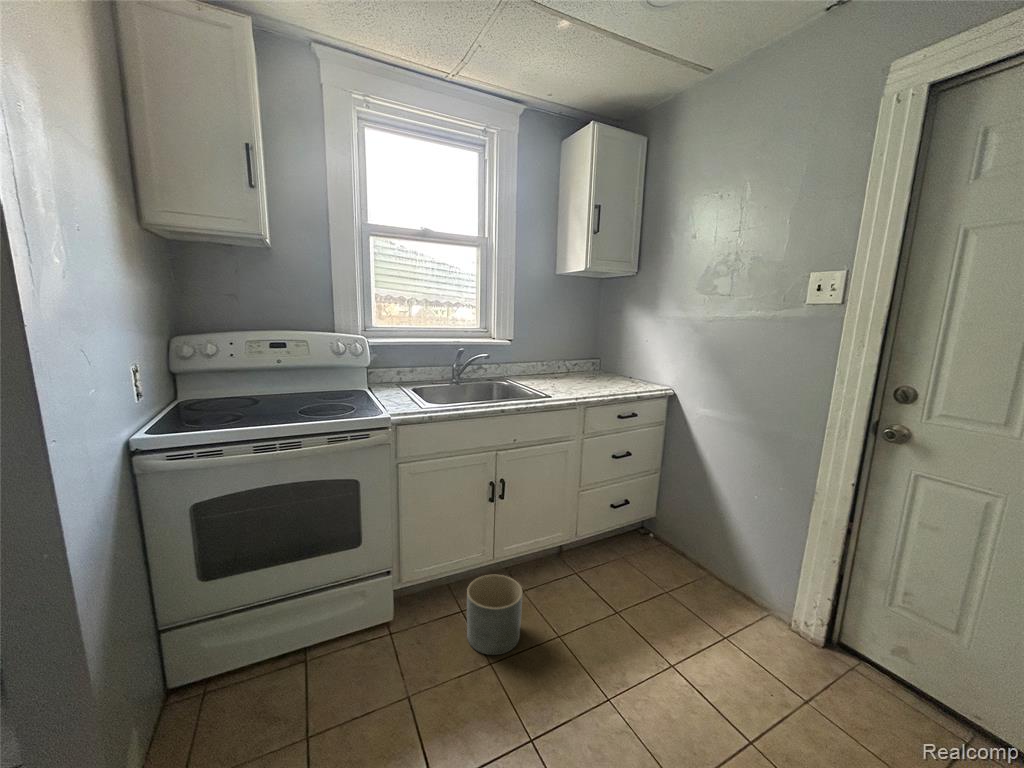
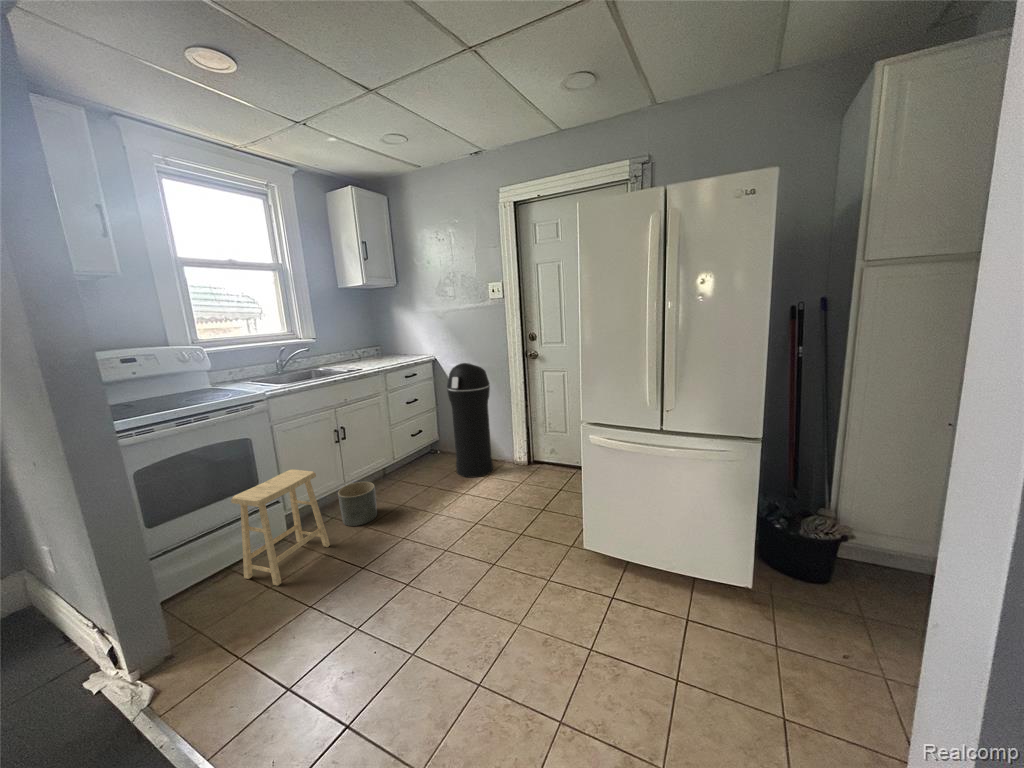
trash can: none [673,418,772,638] -> present [447,363,493,477]
footstool: none [305,537,430,729] -> present [231,469,330,586]

